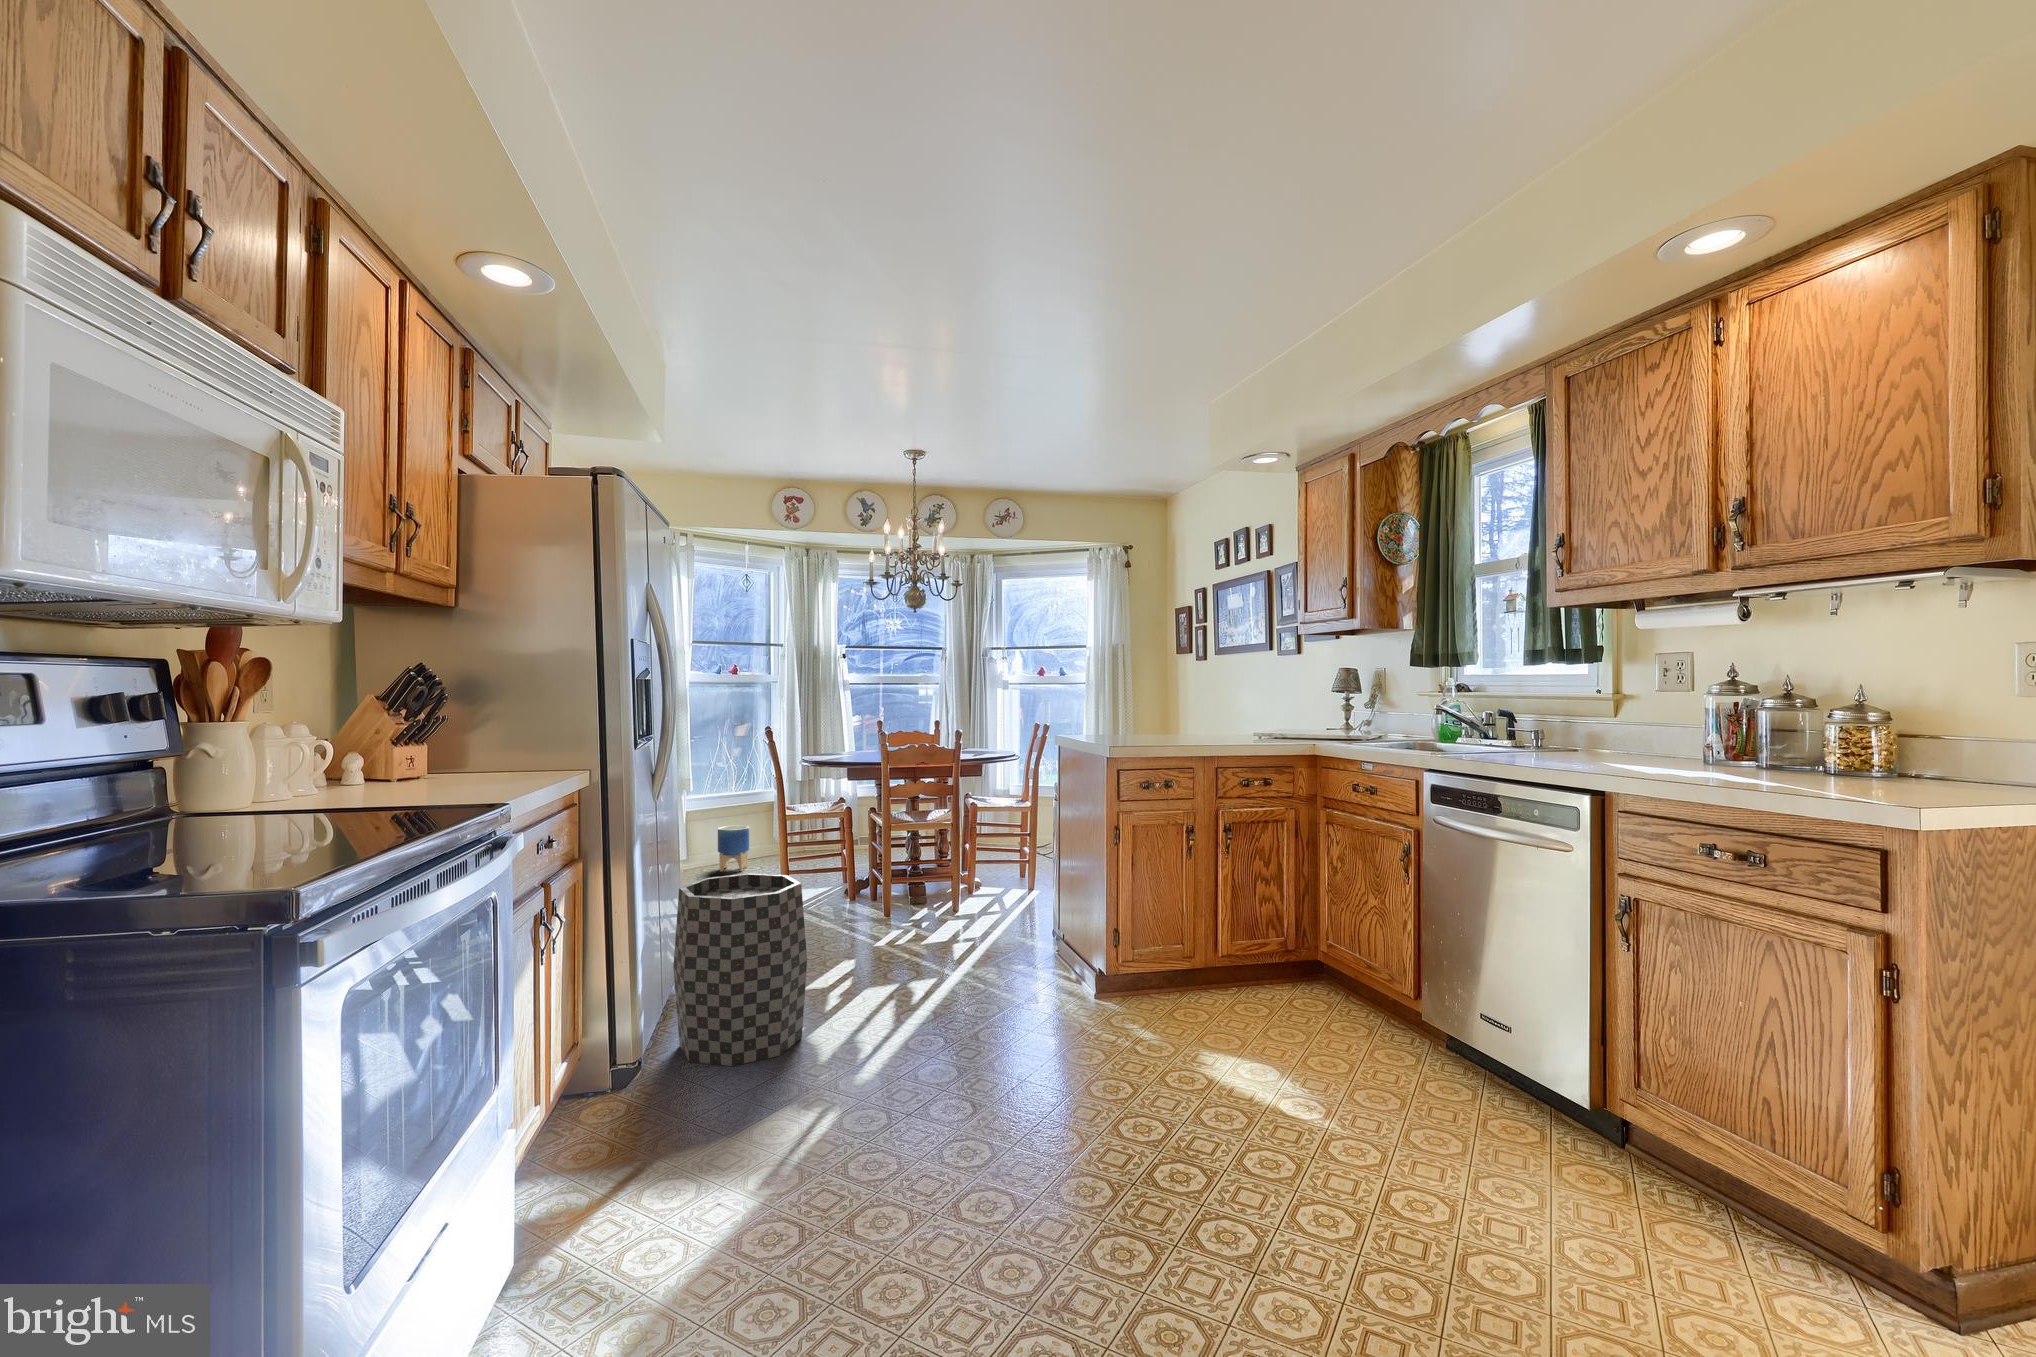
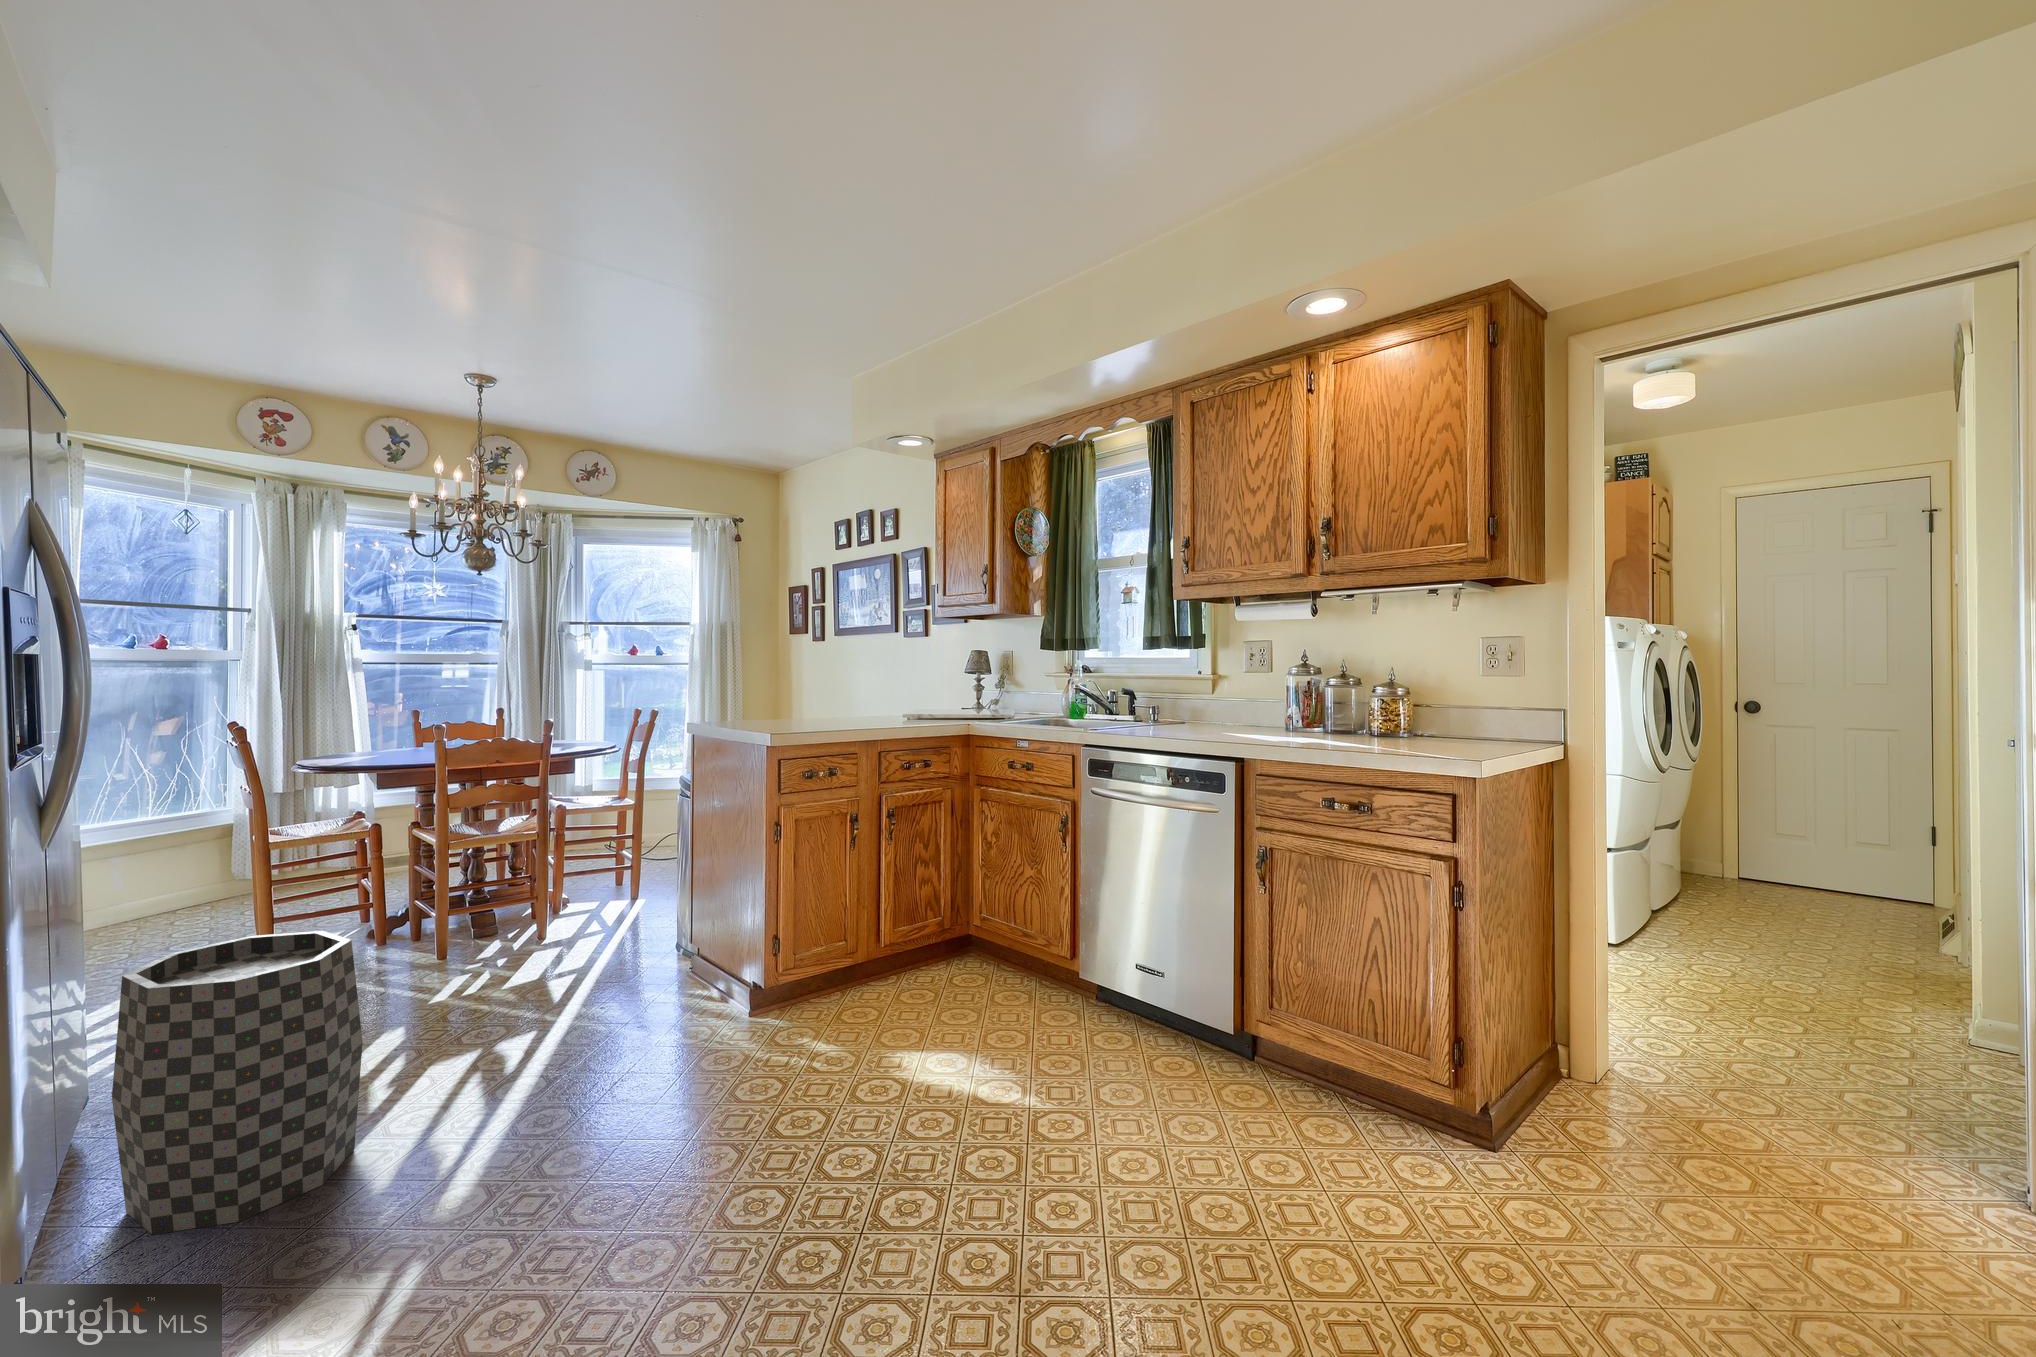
planter: present [718,825,749,872] -> none [141,859,200,927]

